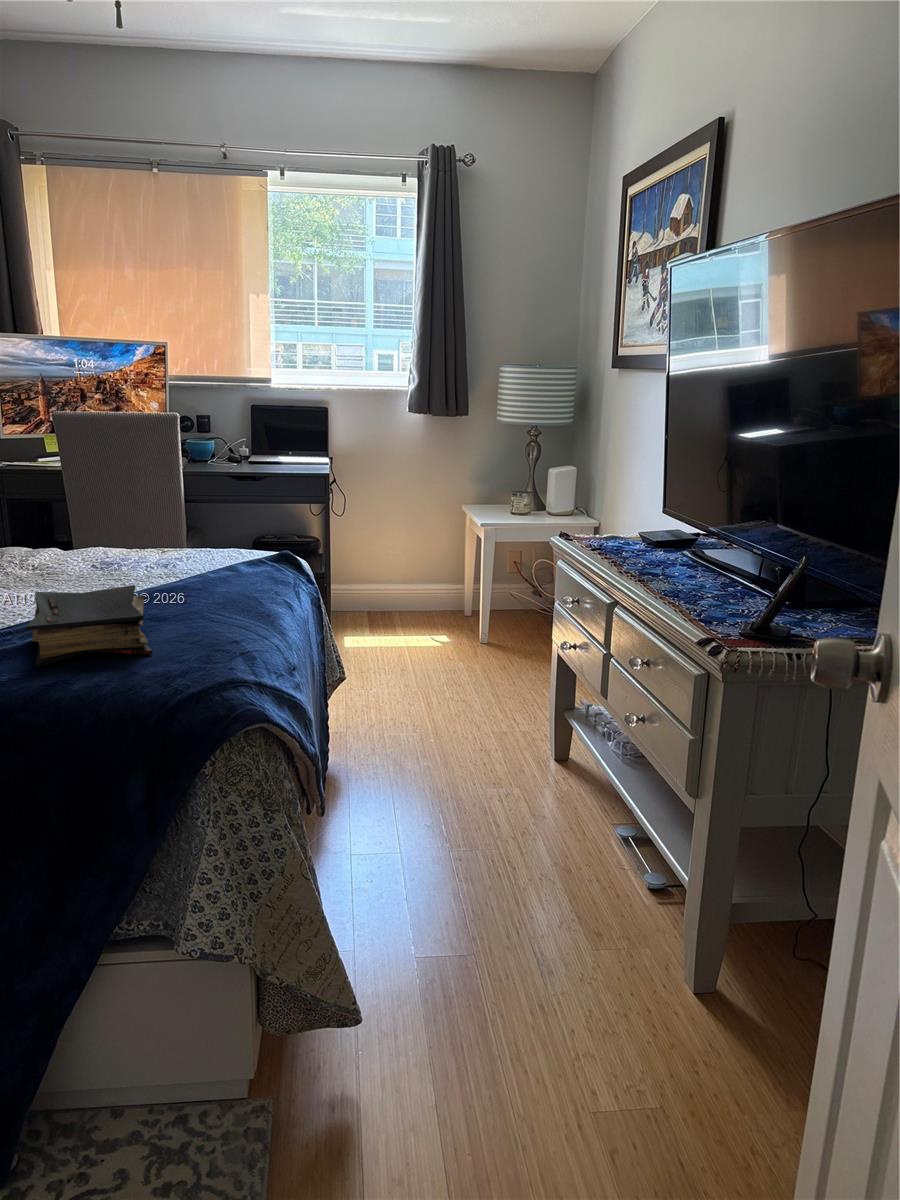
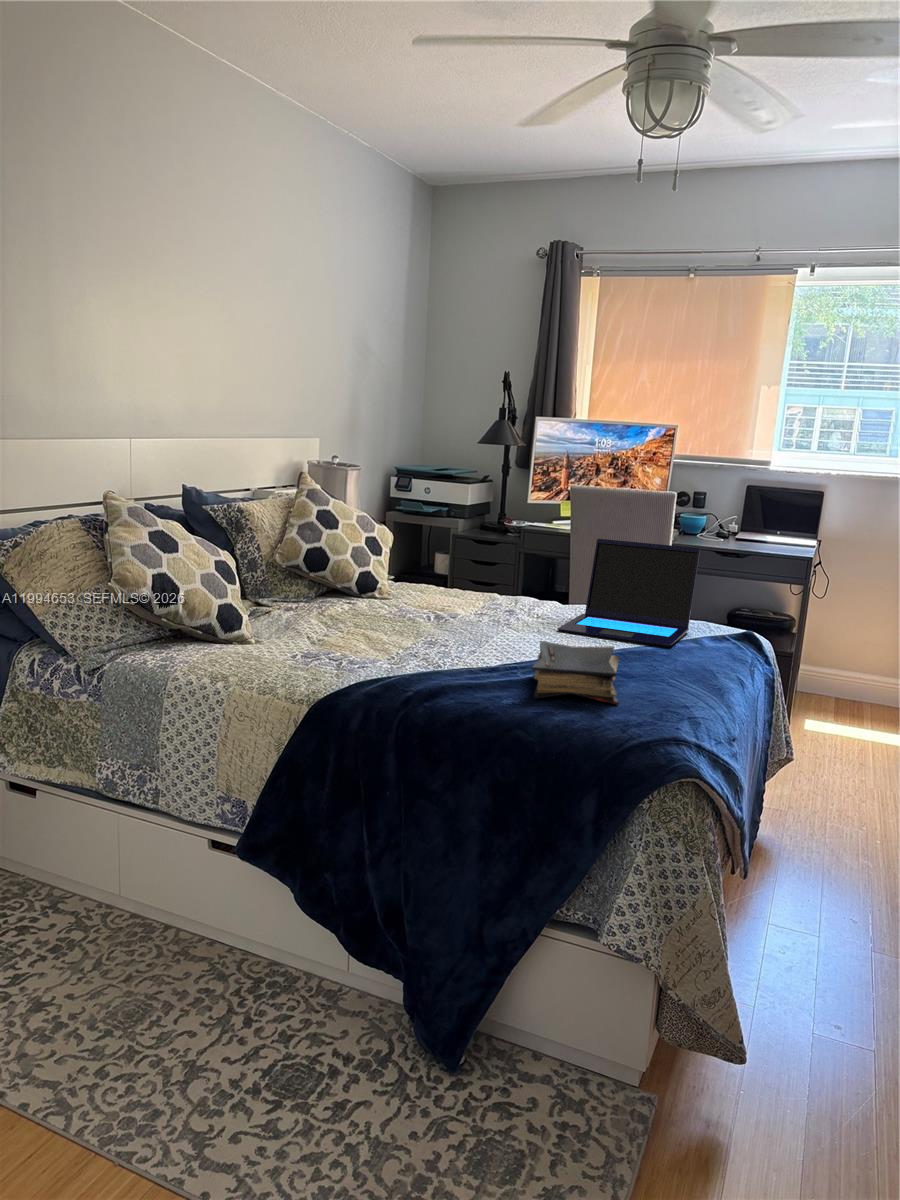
laptop: none [59,464,219,580] -> present [557,539,700,647]

